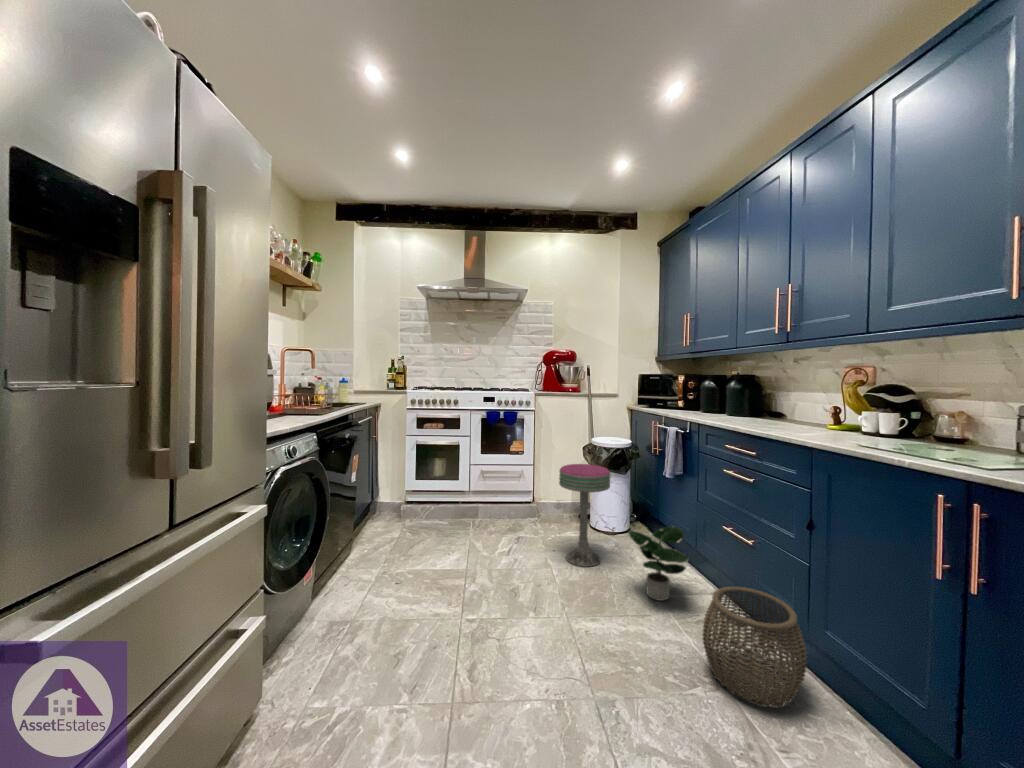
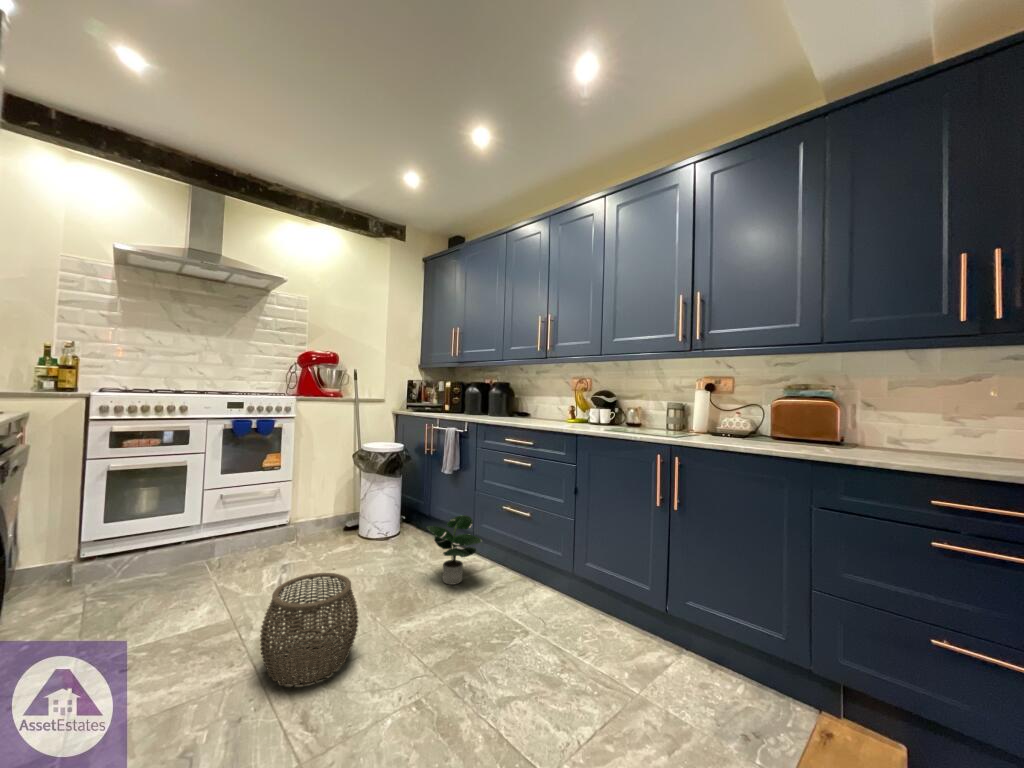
bar stool: present [559,464,610,567] -> none [345,470,400,577]
woven basket: present [702,587,807,706] -> present [260,573,358,686]

